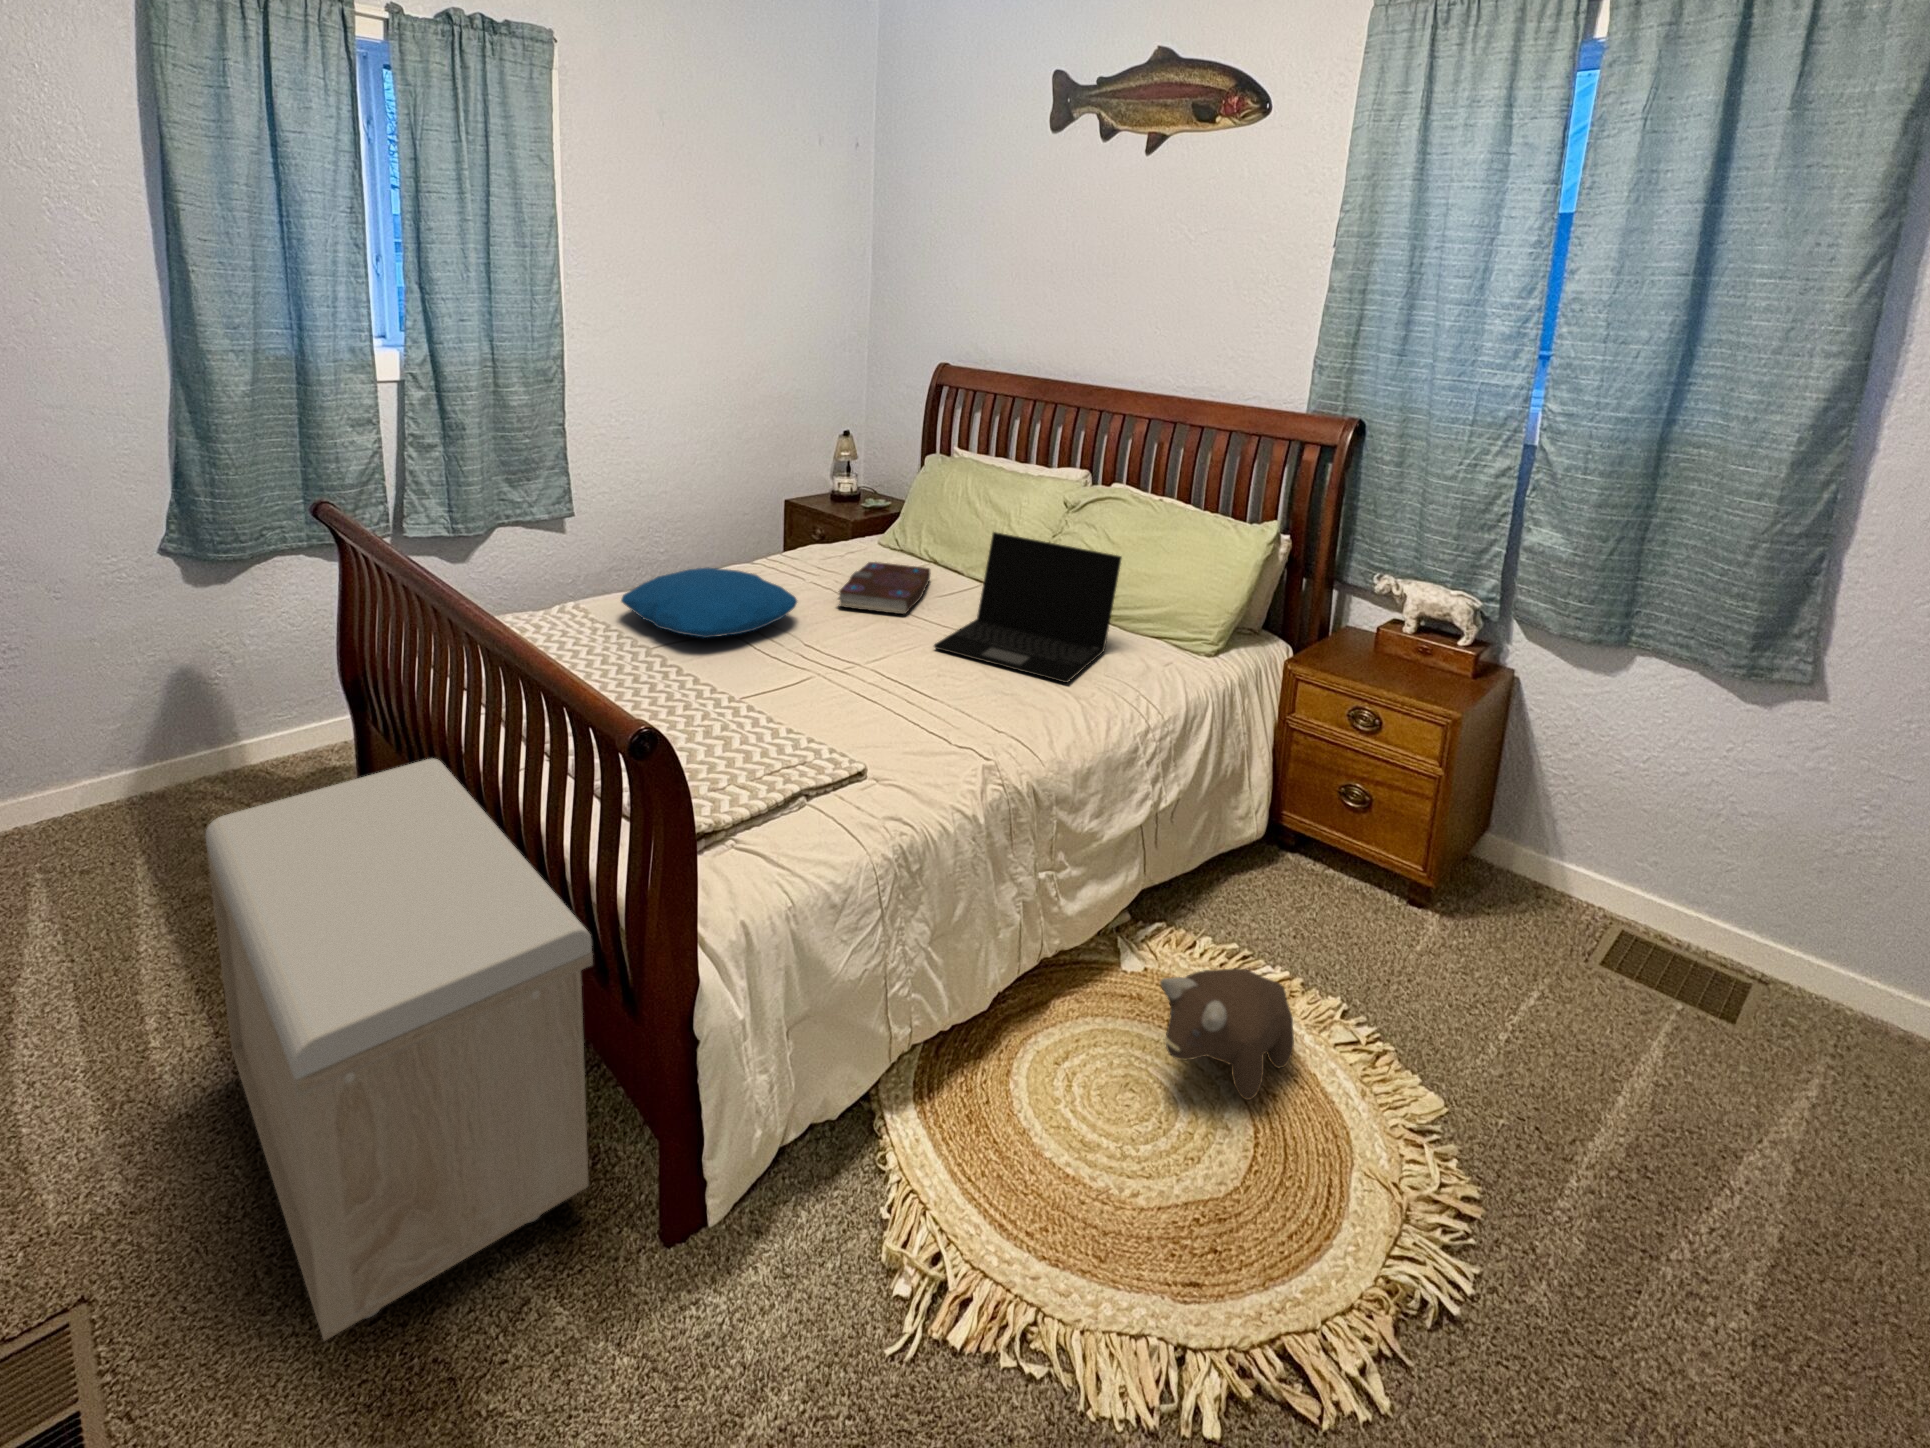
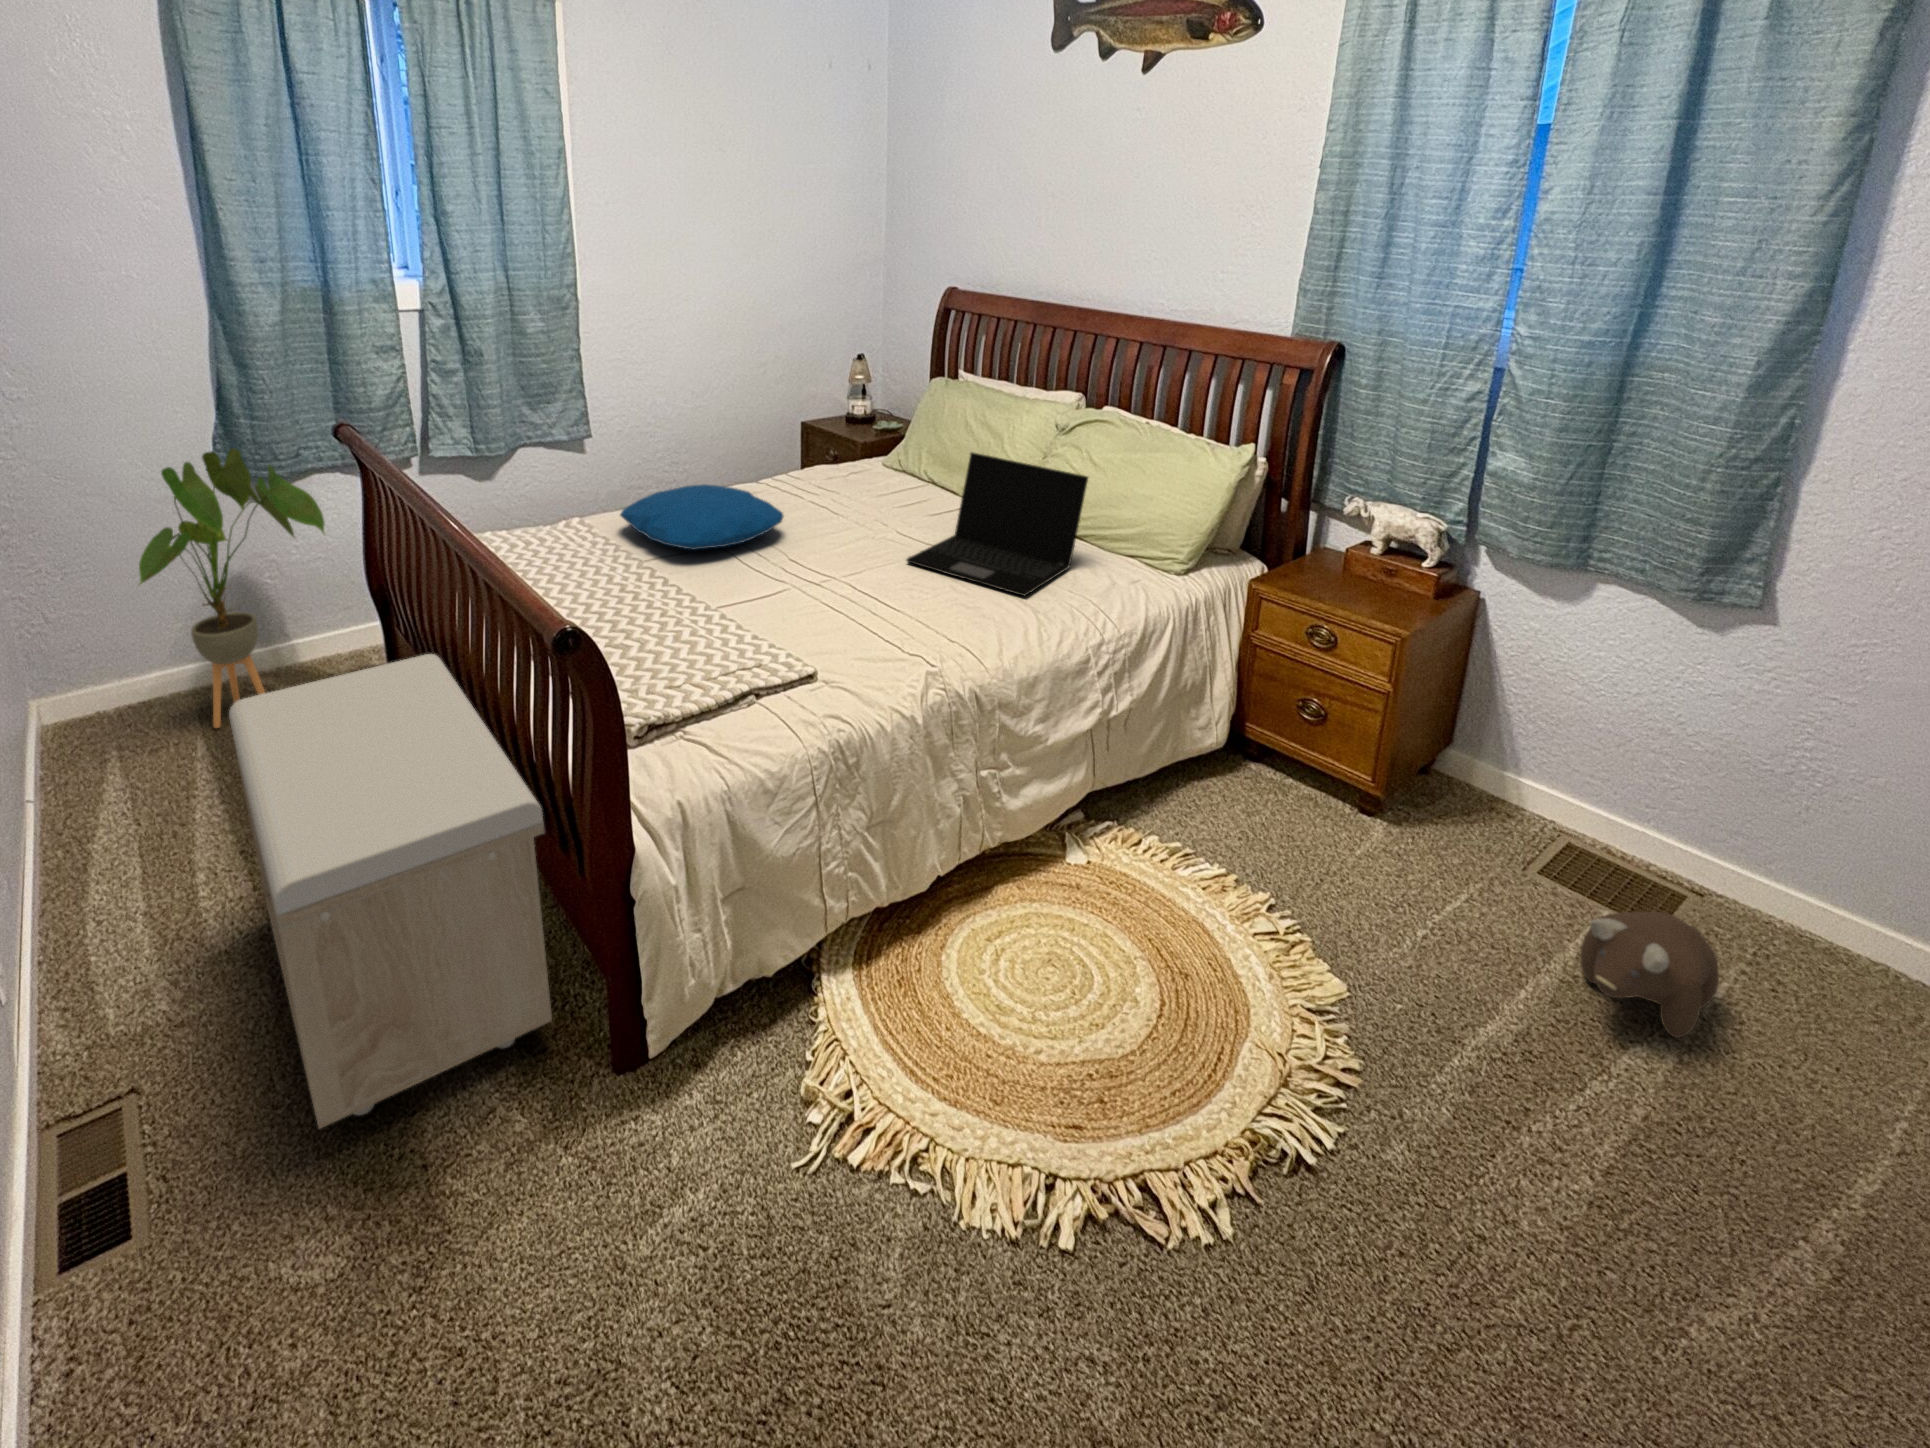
house plant: none [78,531,294,847] -> present [139,448,325,728]
book: present [838,562,930,614] -> none [824,480,921,530]
plush toy: present [1160,968,1294,1100] -> present [1580,912,1719,1038]

